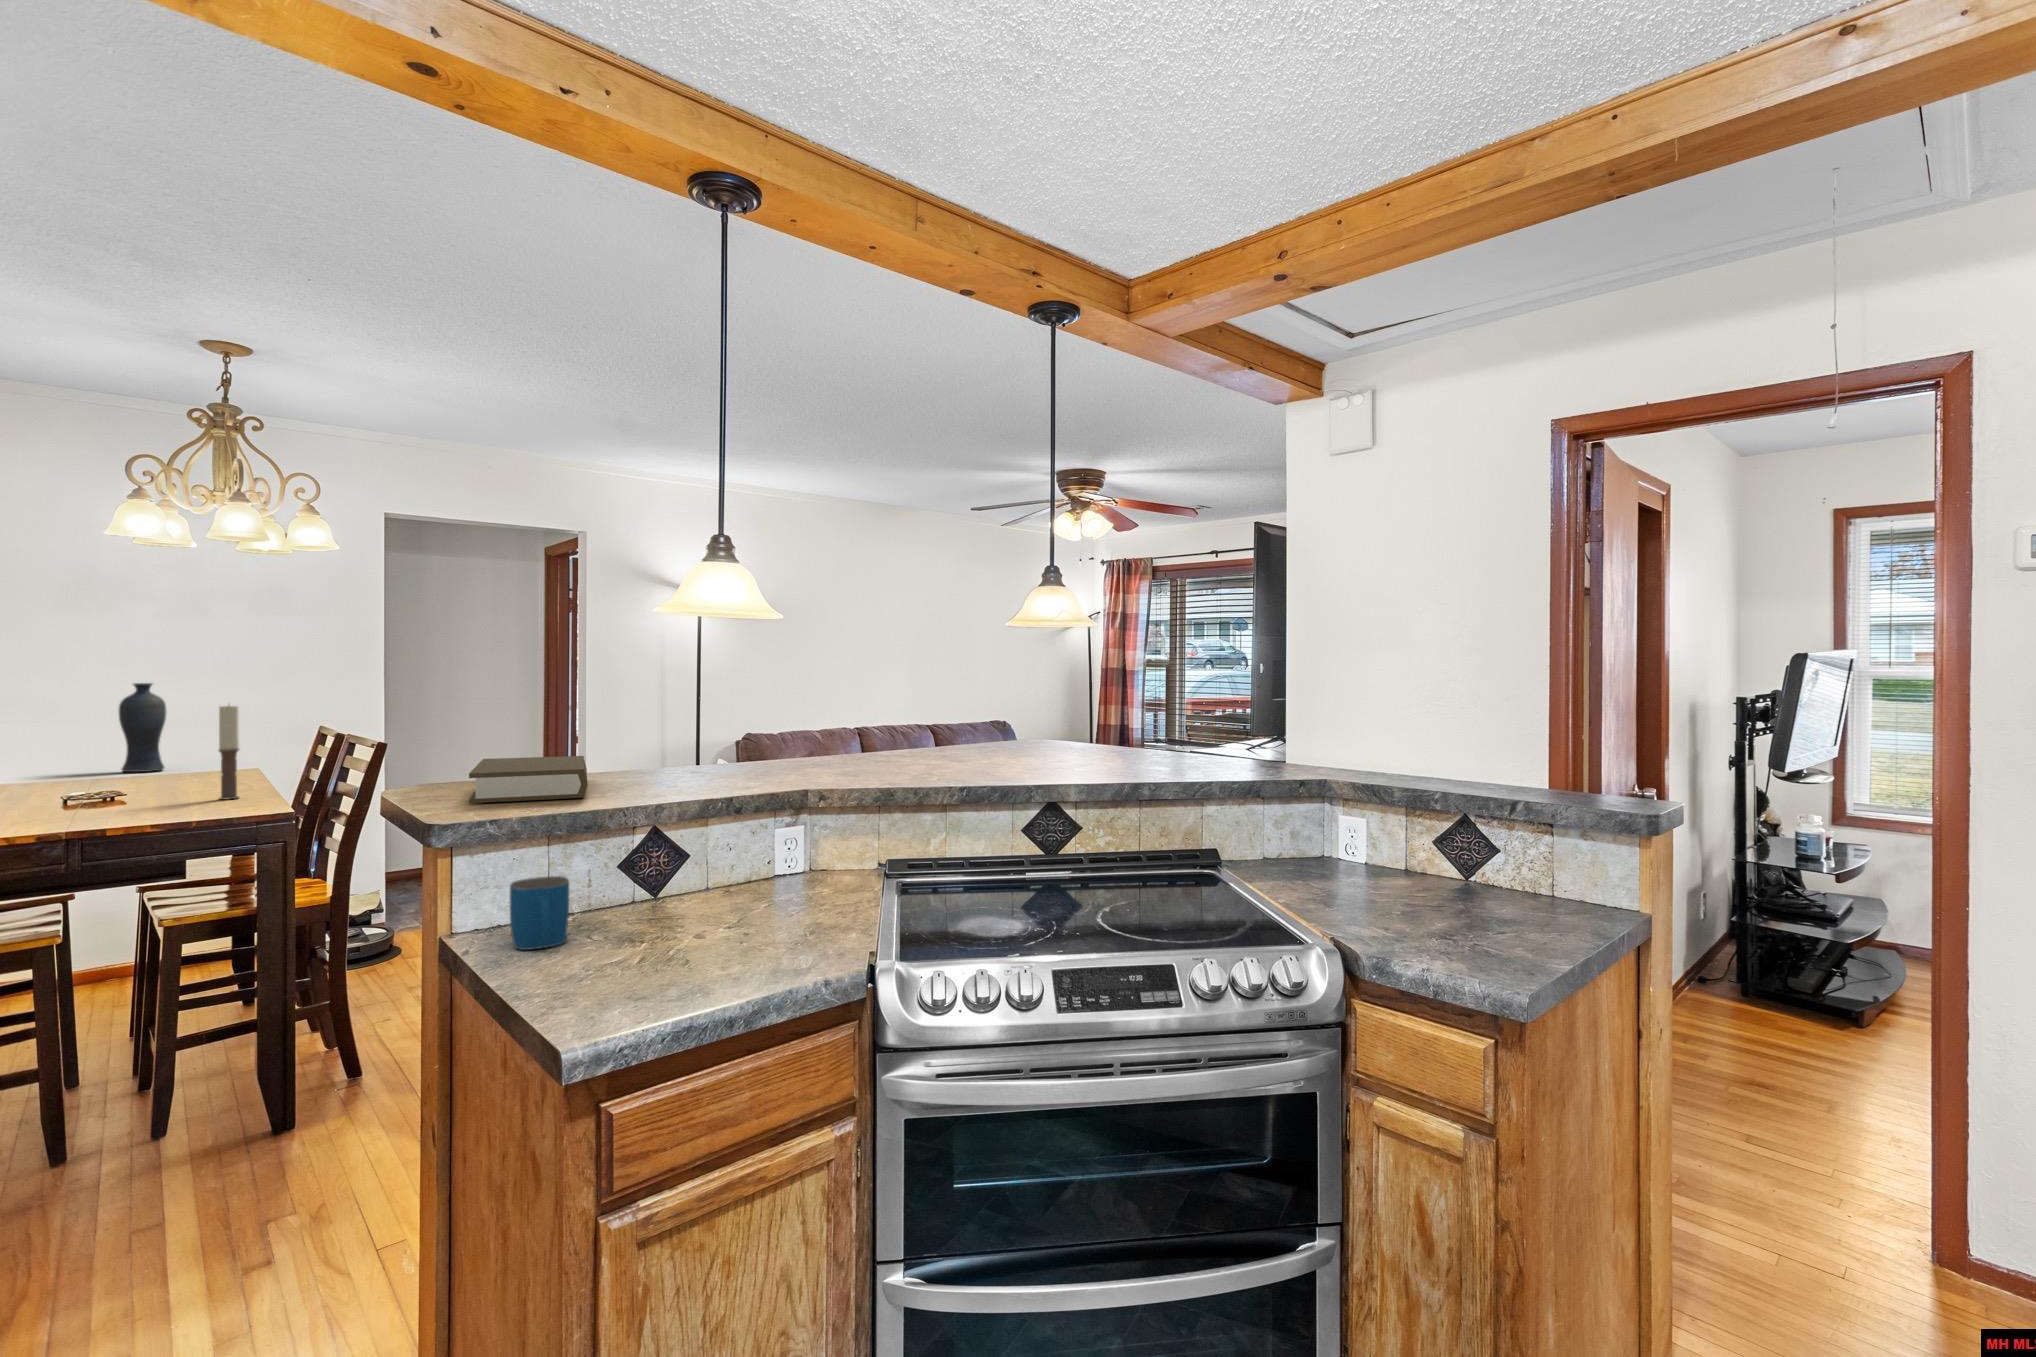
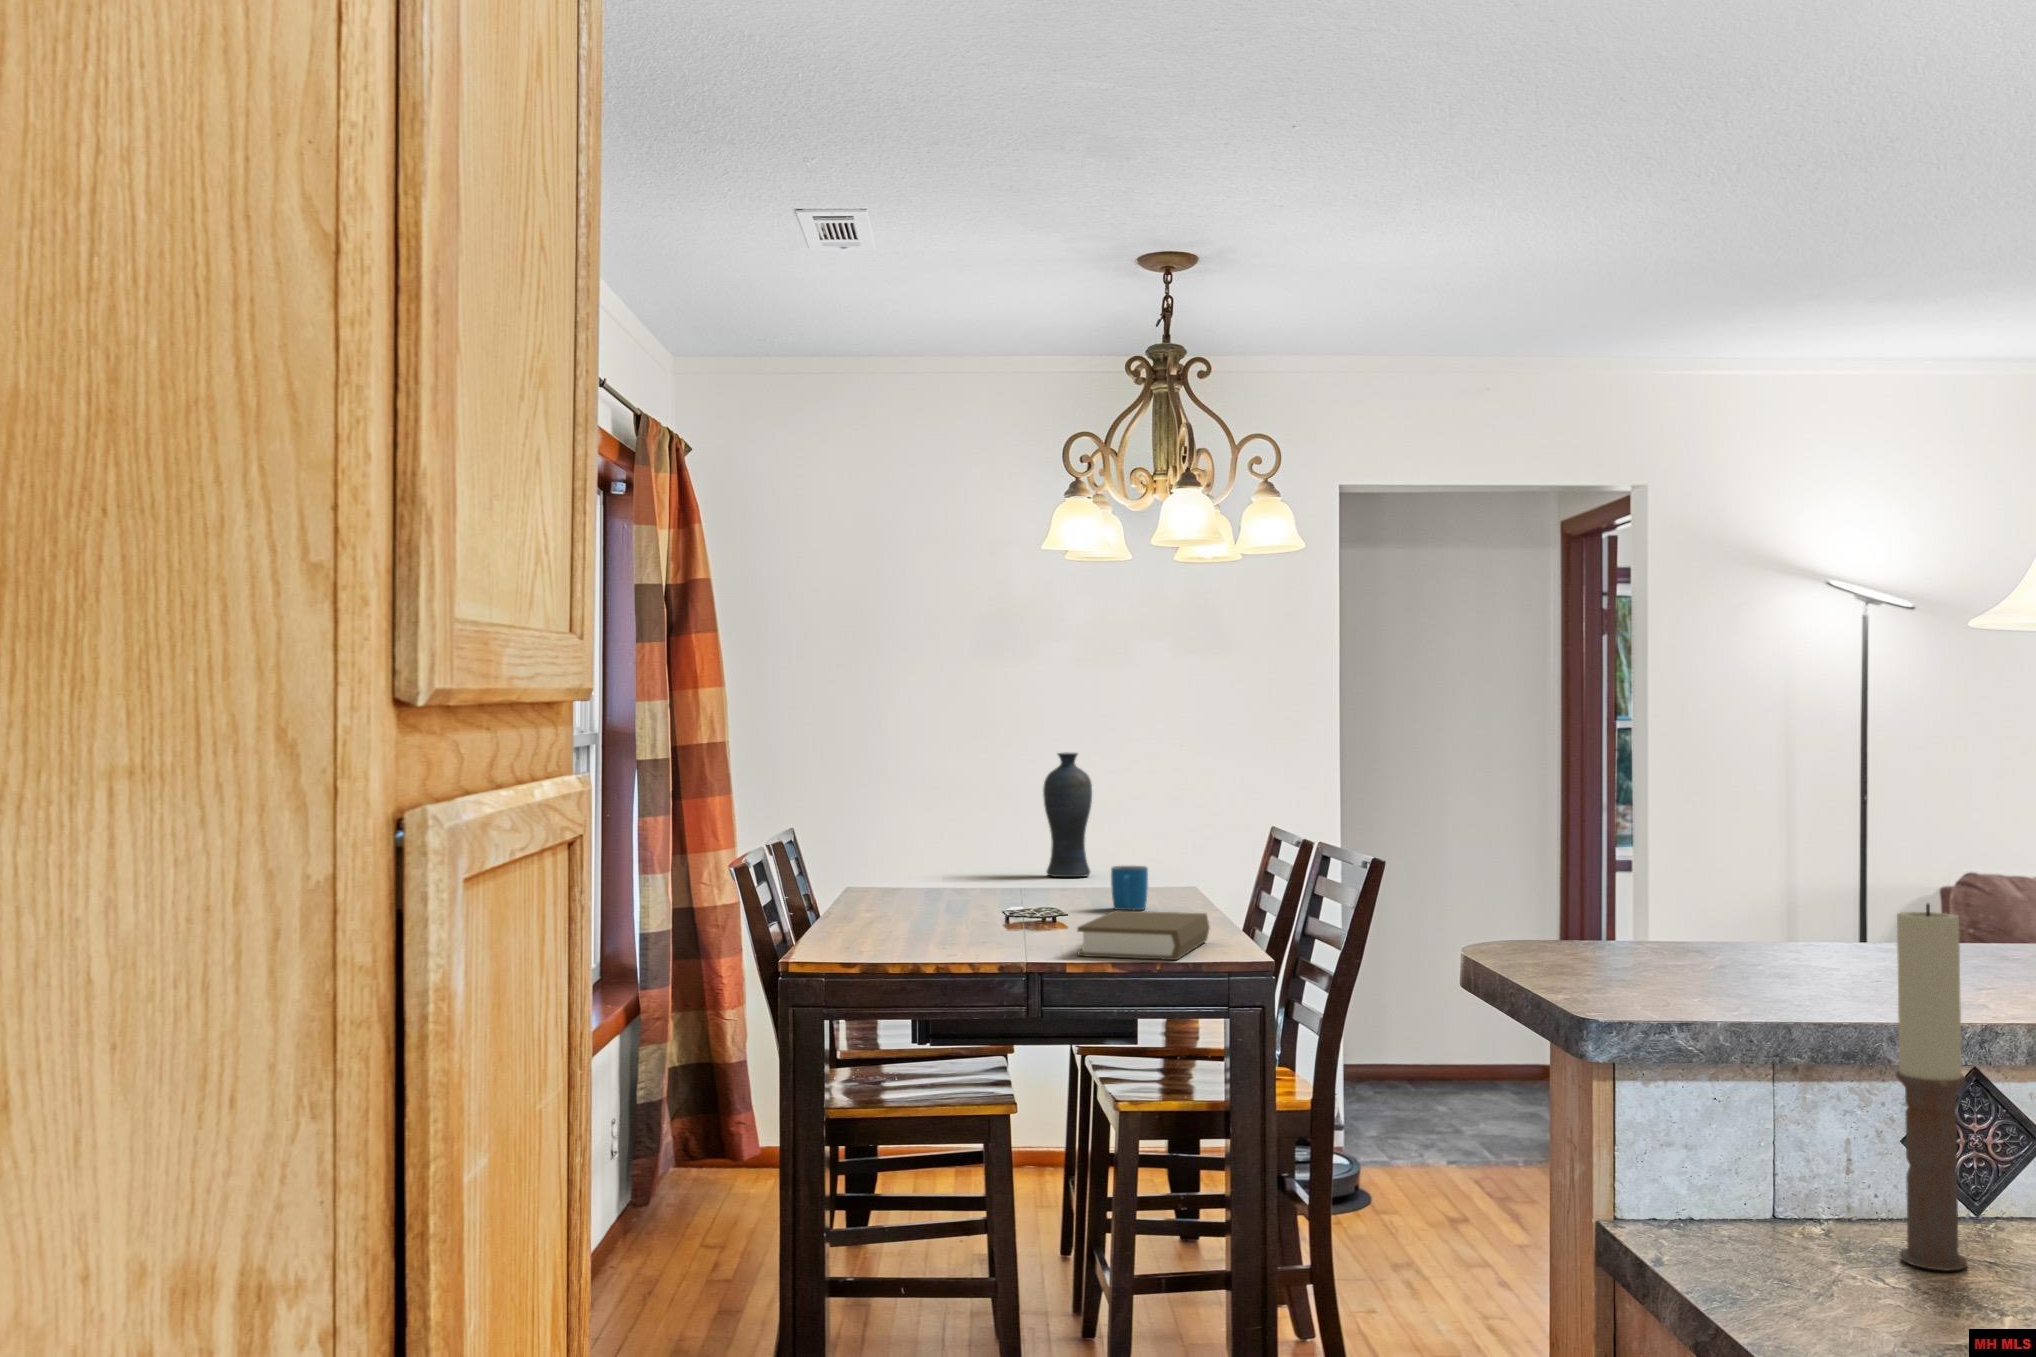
candle: present [219,706,239,800] -> present [1896,904,1967,1270]
book: present [469,756,588,803] -> present [1077,911,1210,960]
mug: present [510,876,569,950] -> present [1111,866,1148,910]

